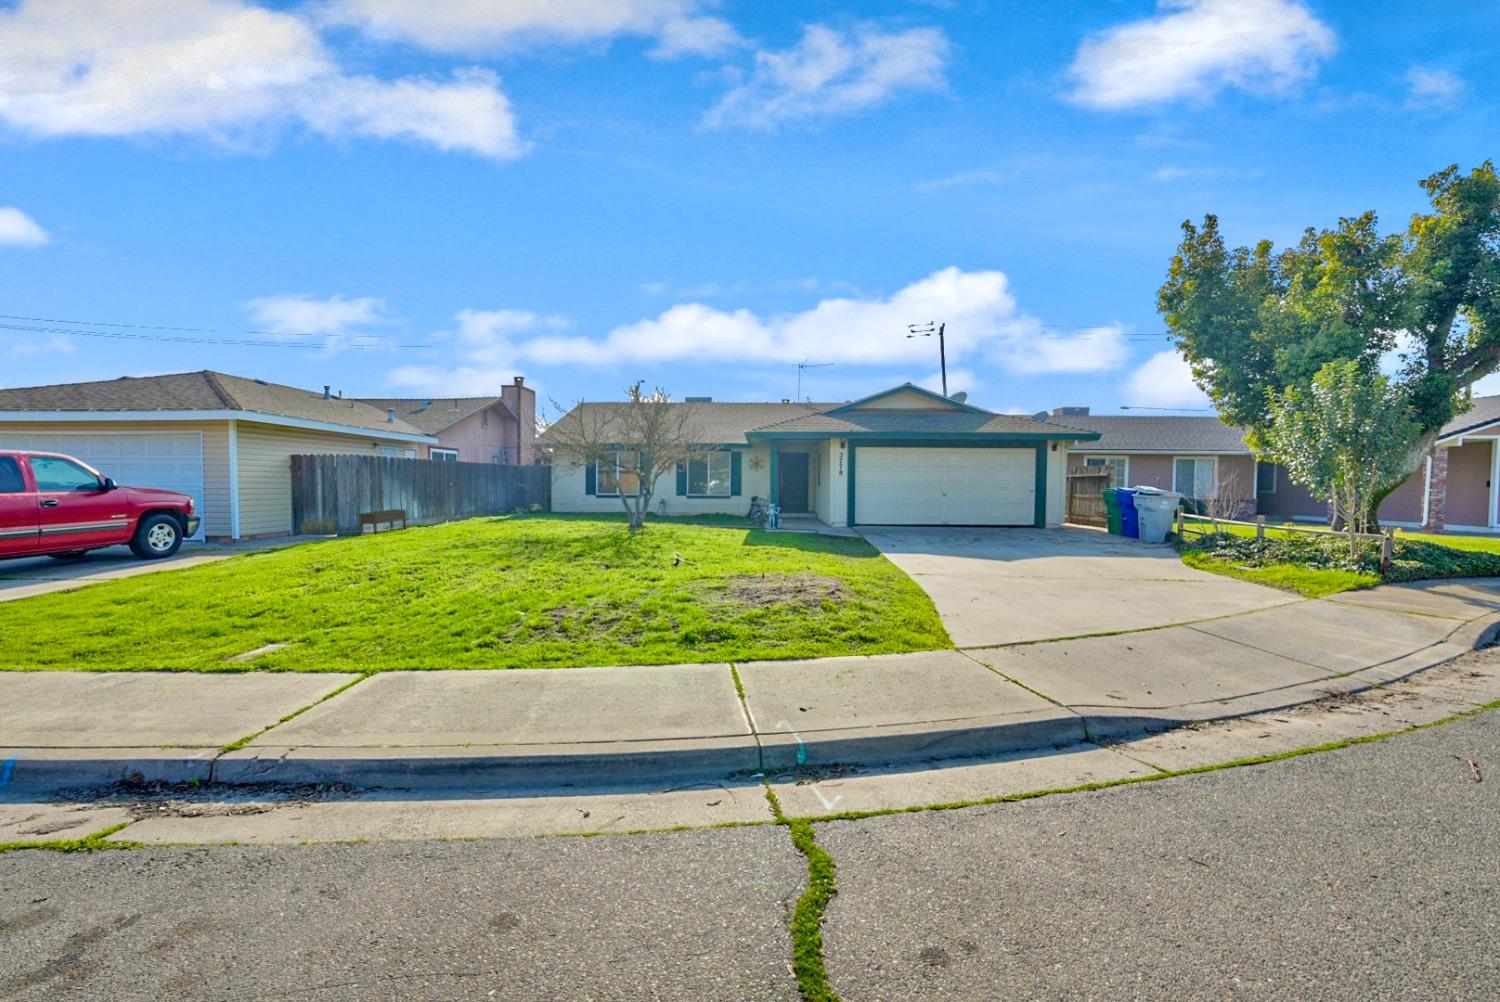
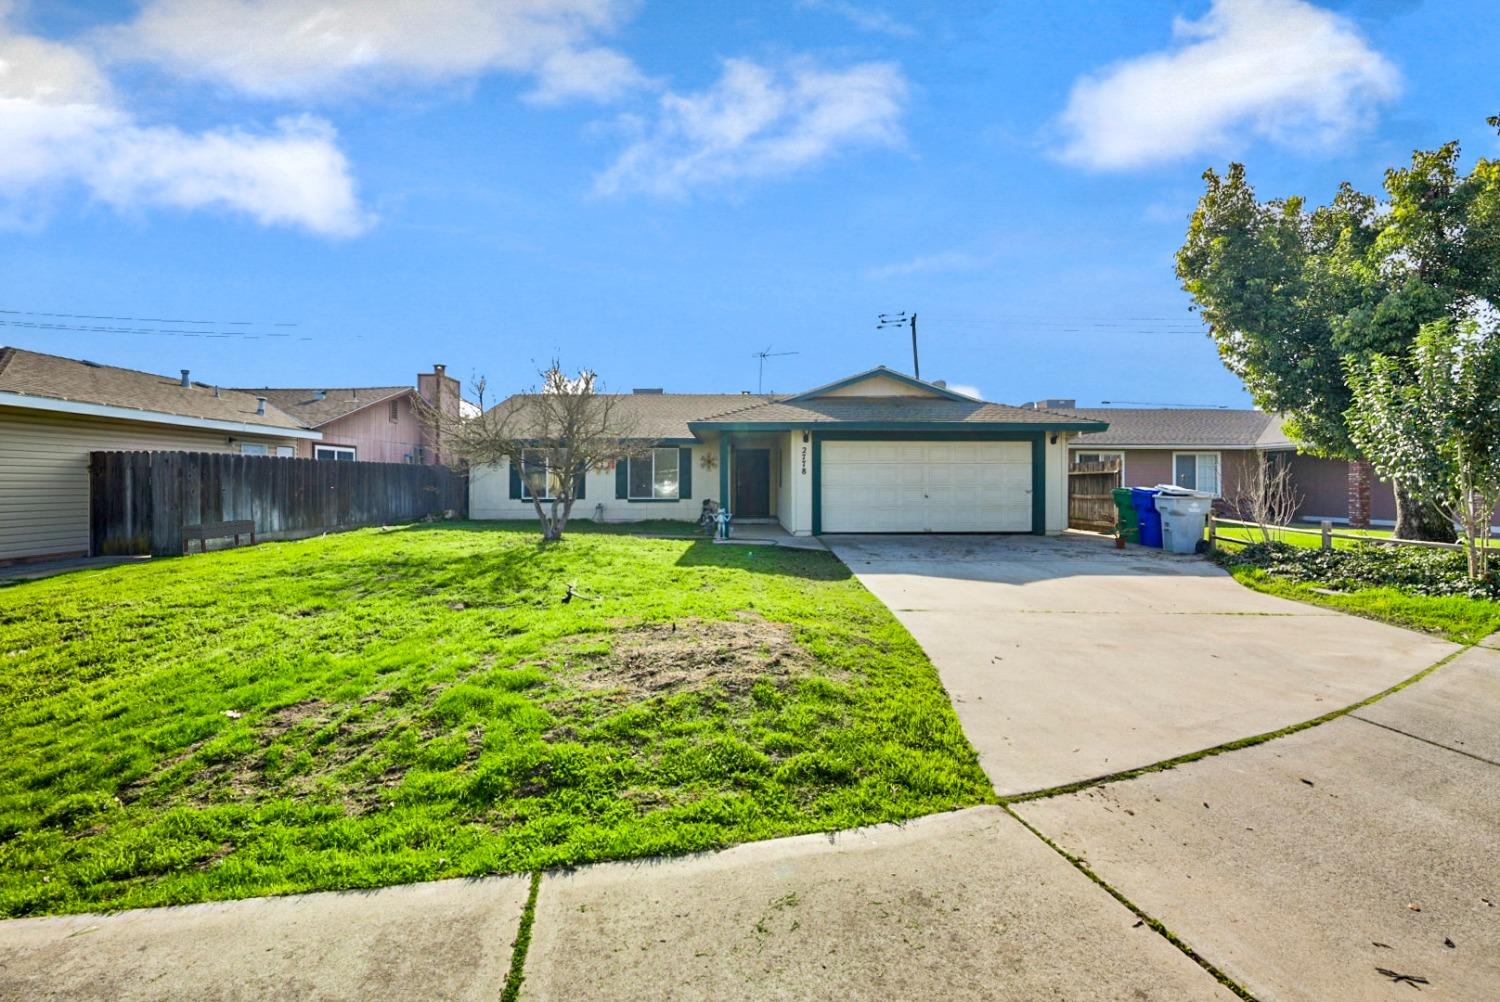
potted plant: none [1087,518,1122,539] -> present [1098,523,1138,549]

